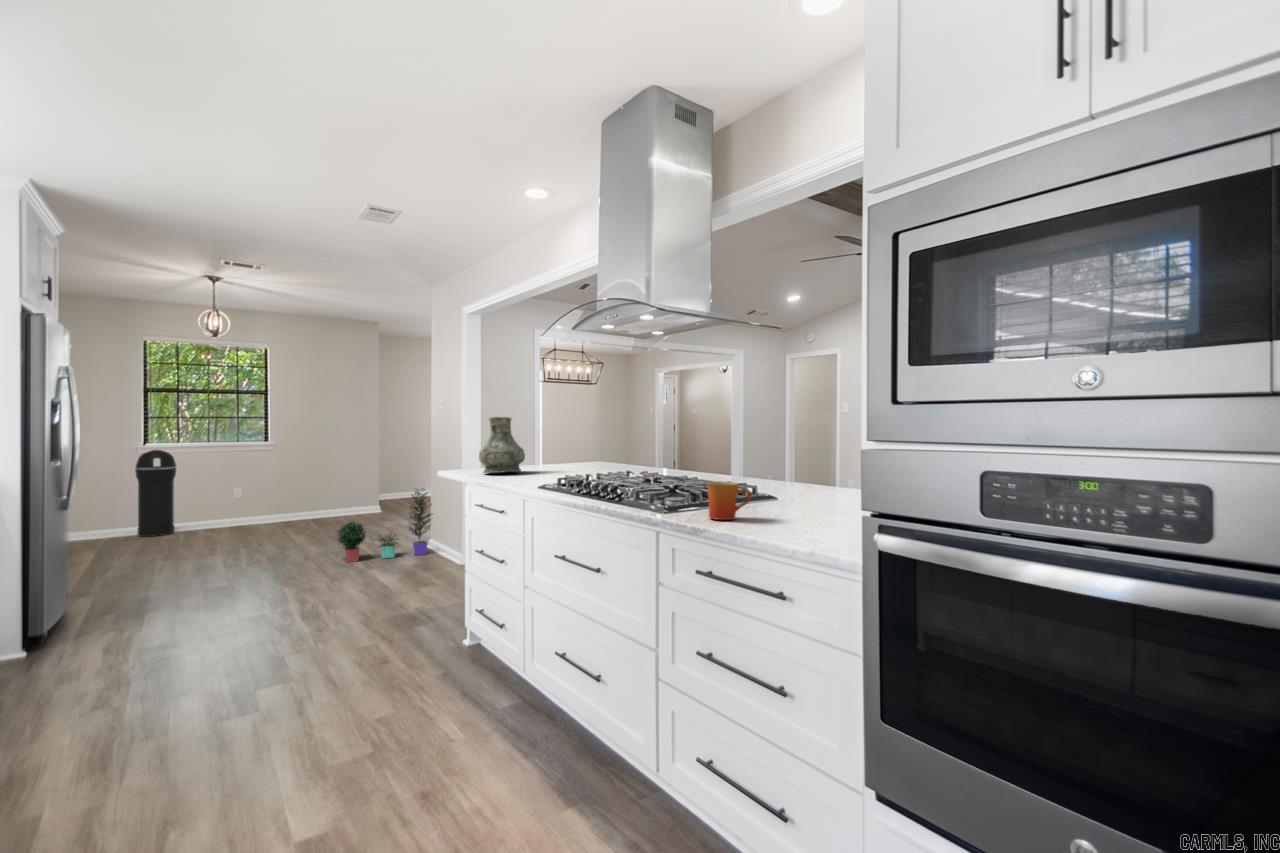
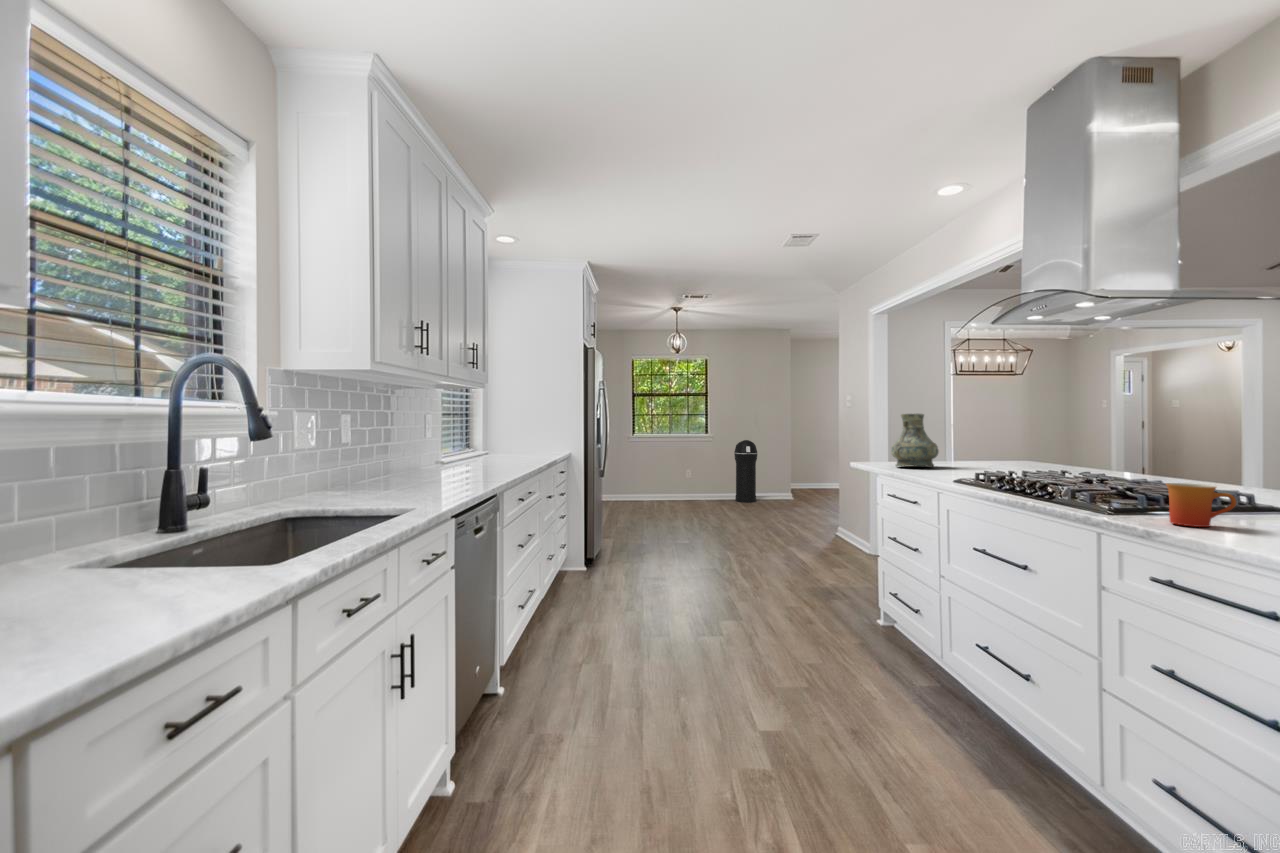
trash can: present [135,450,176,537] -> present [734,440,757,502]
potted plant: present [338,489,433,562] -> none [761,478,843,540]

